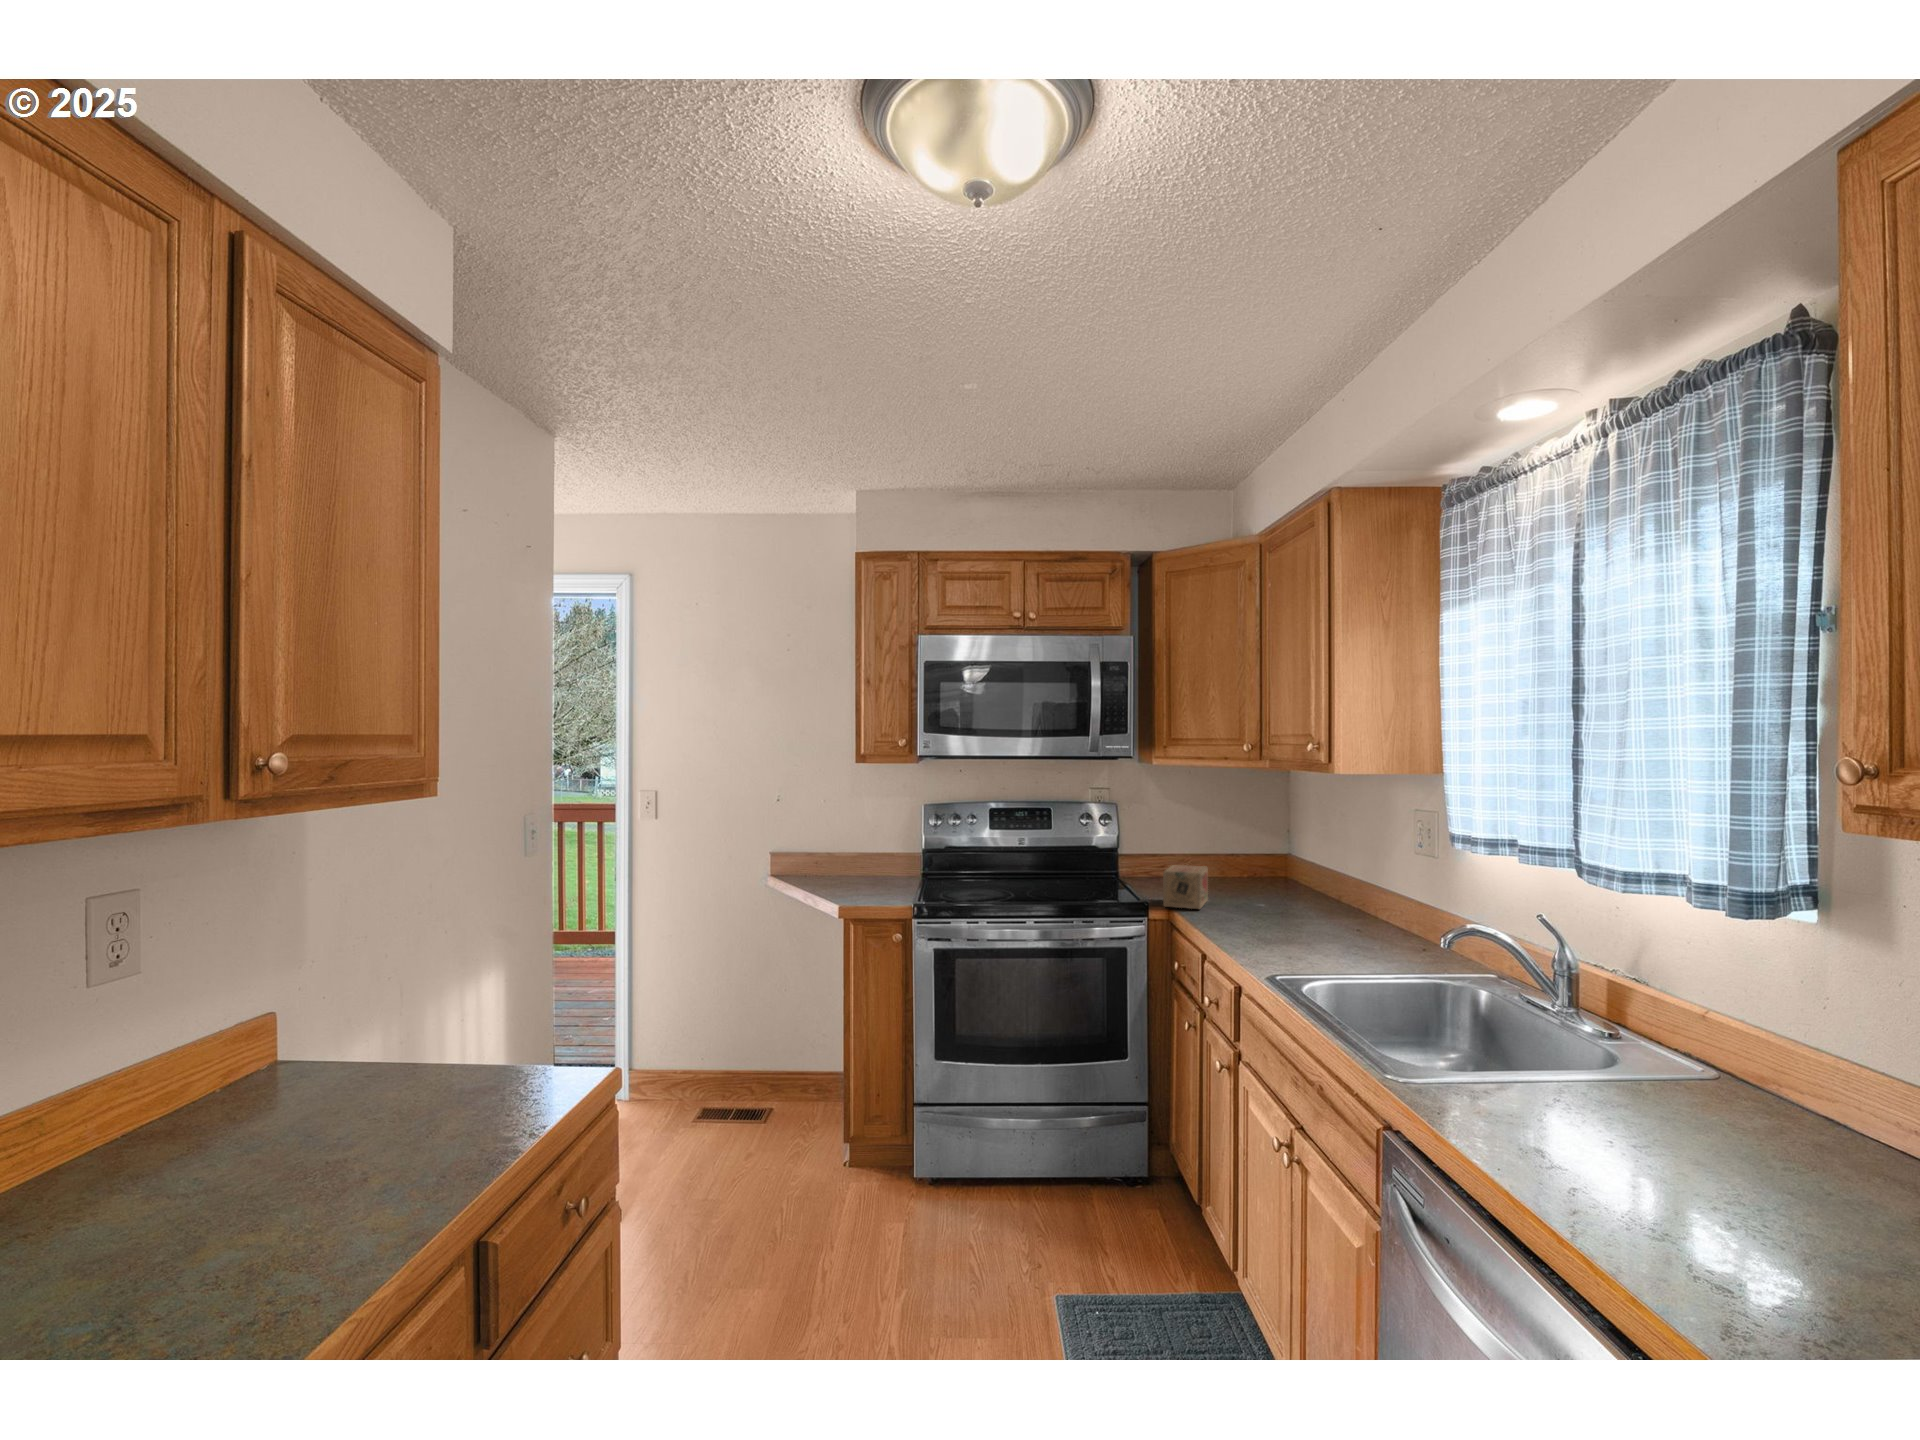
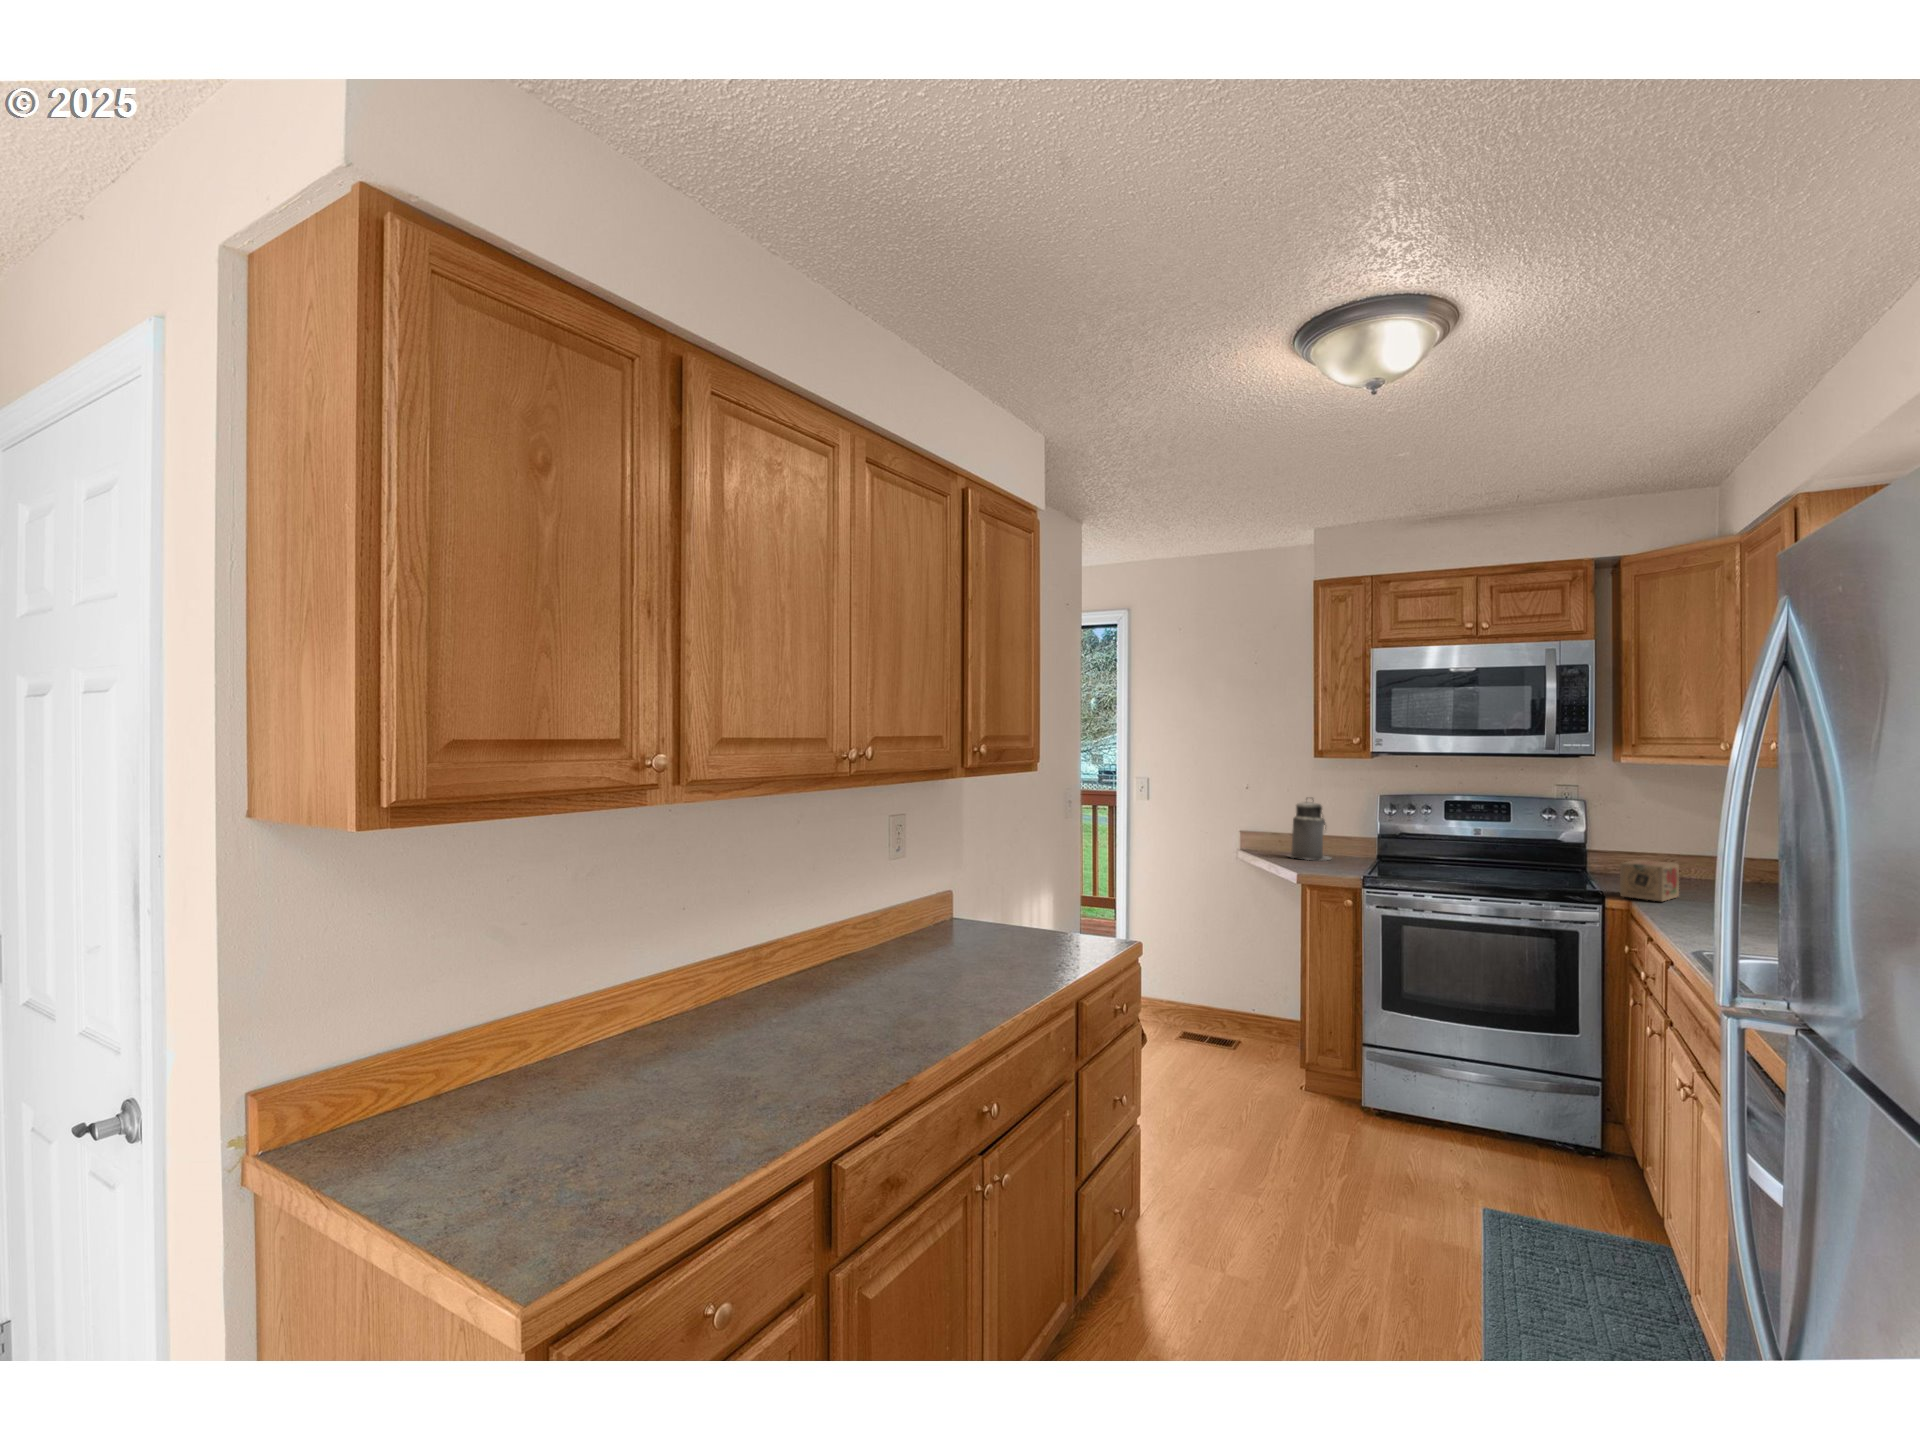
canister: none [821,809,872,884] -> present [1288,801,1331,860]

